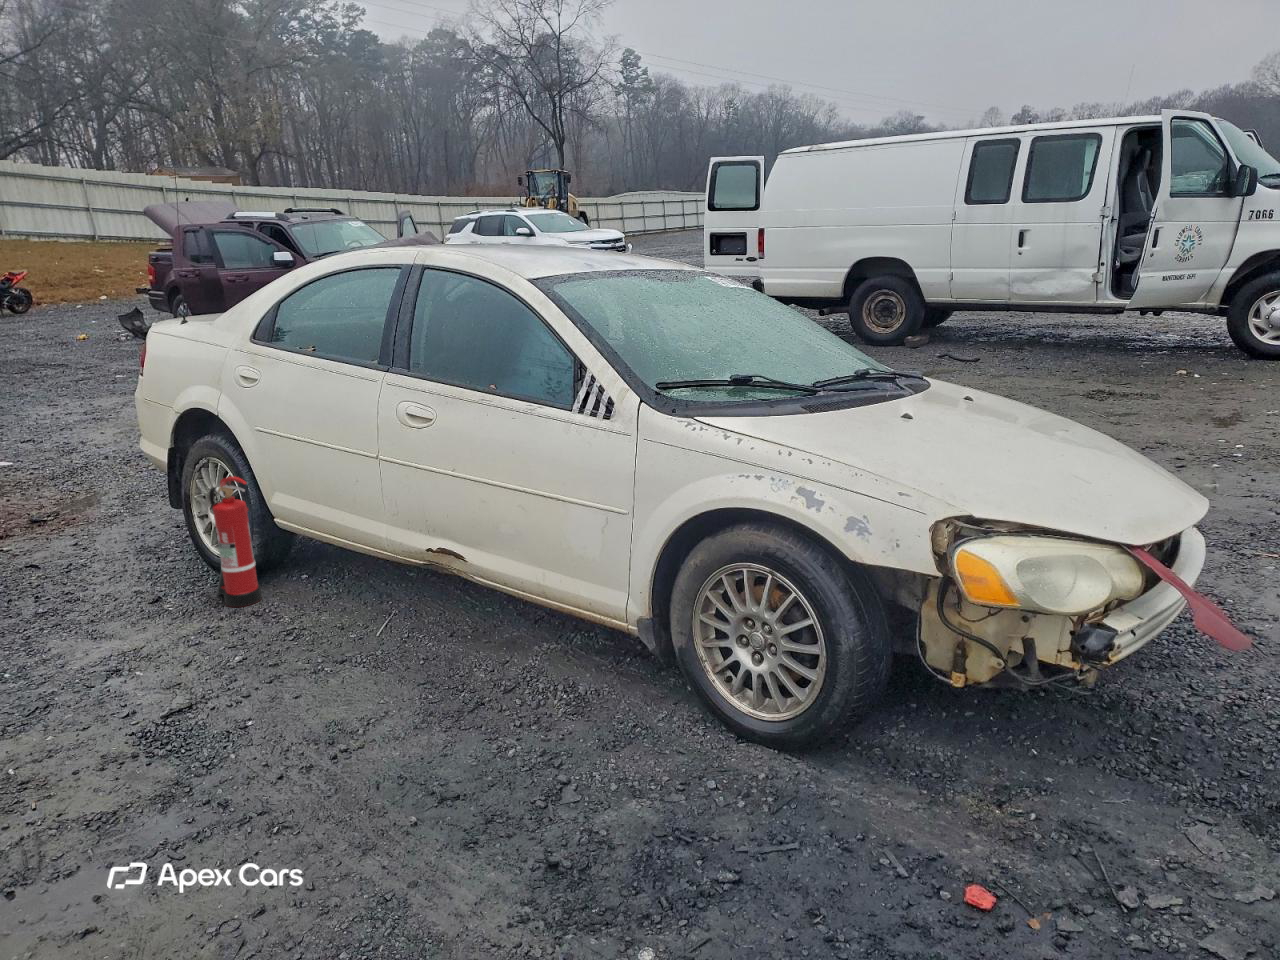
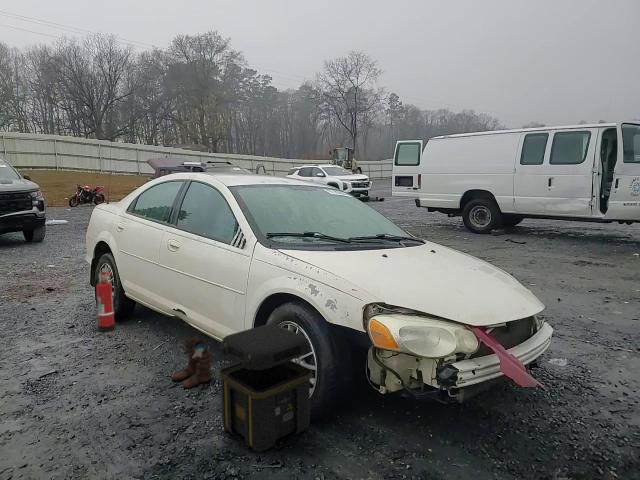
toolbox: none [629,571,815,827] -> present [219,324,312,452]
boots: none [460,604,544,712] -> present [172,336,212,388]

